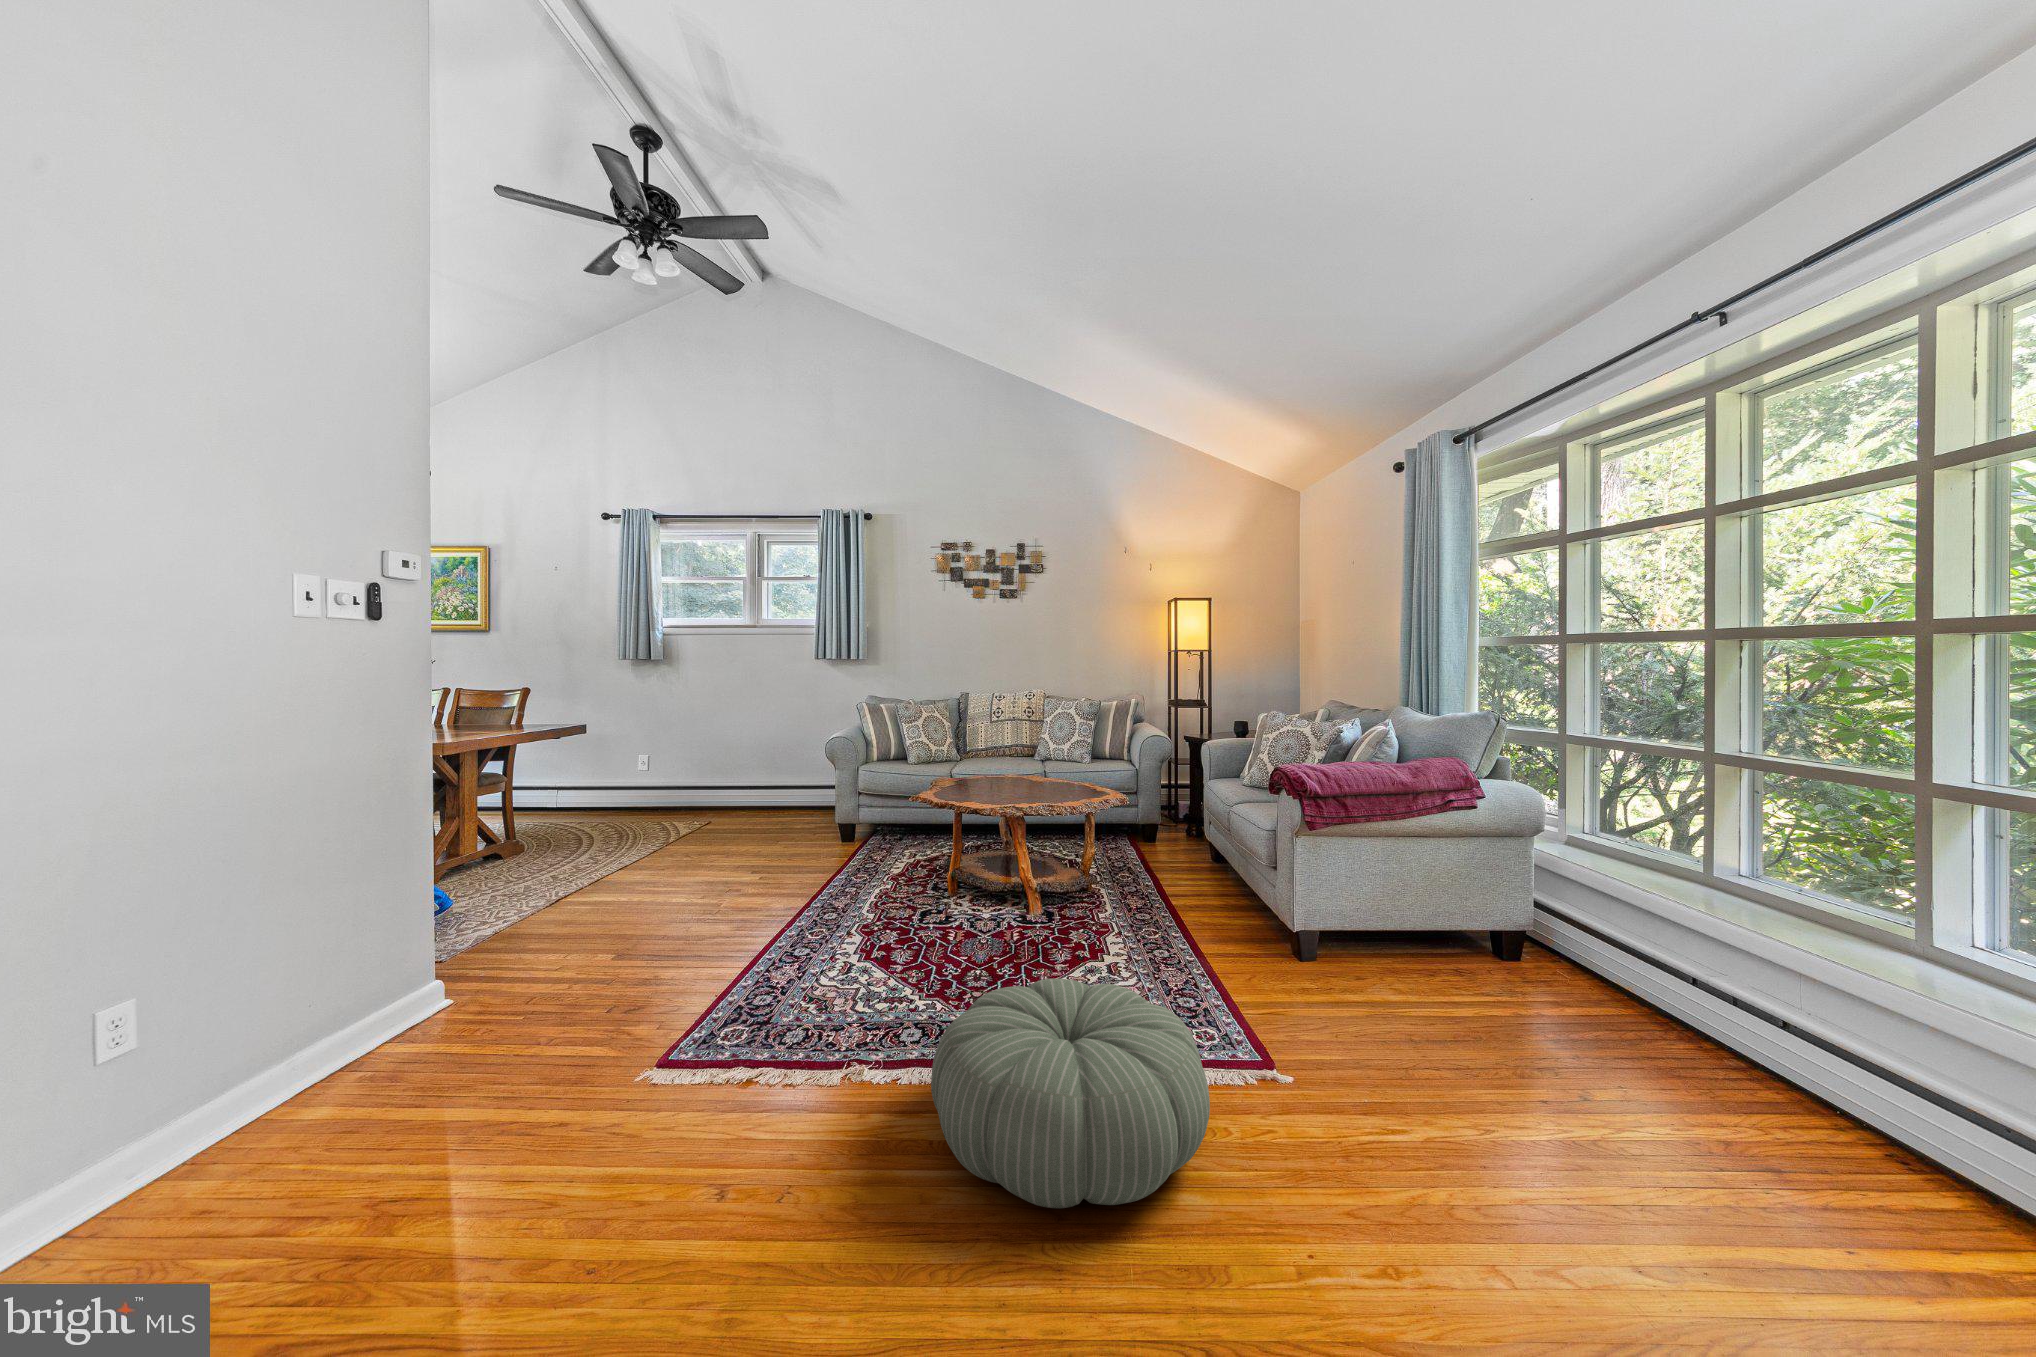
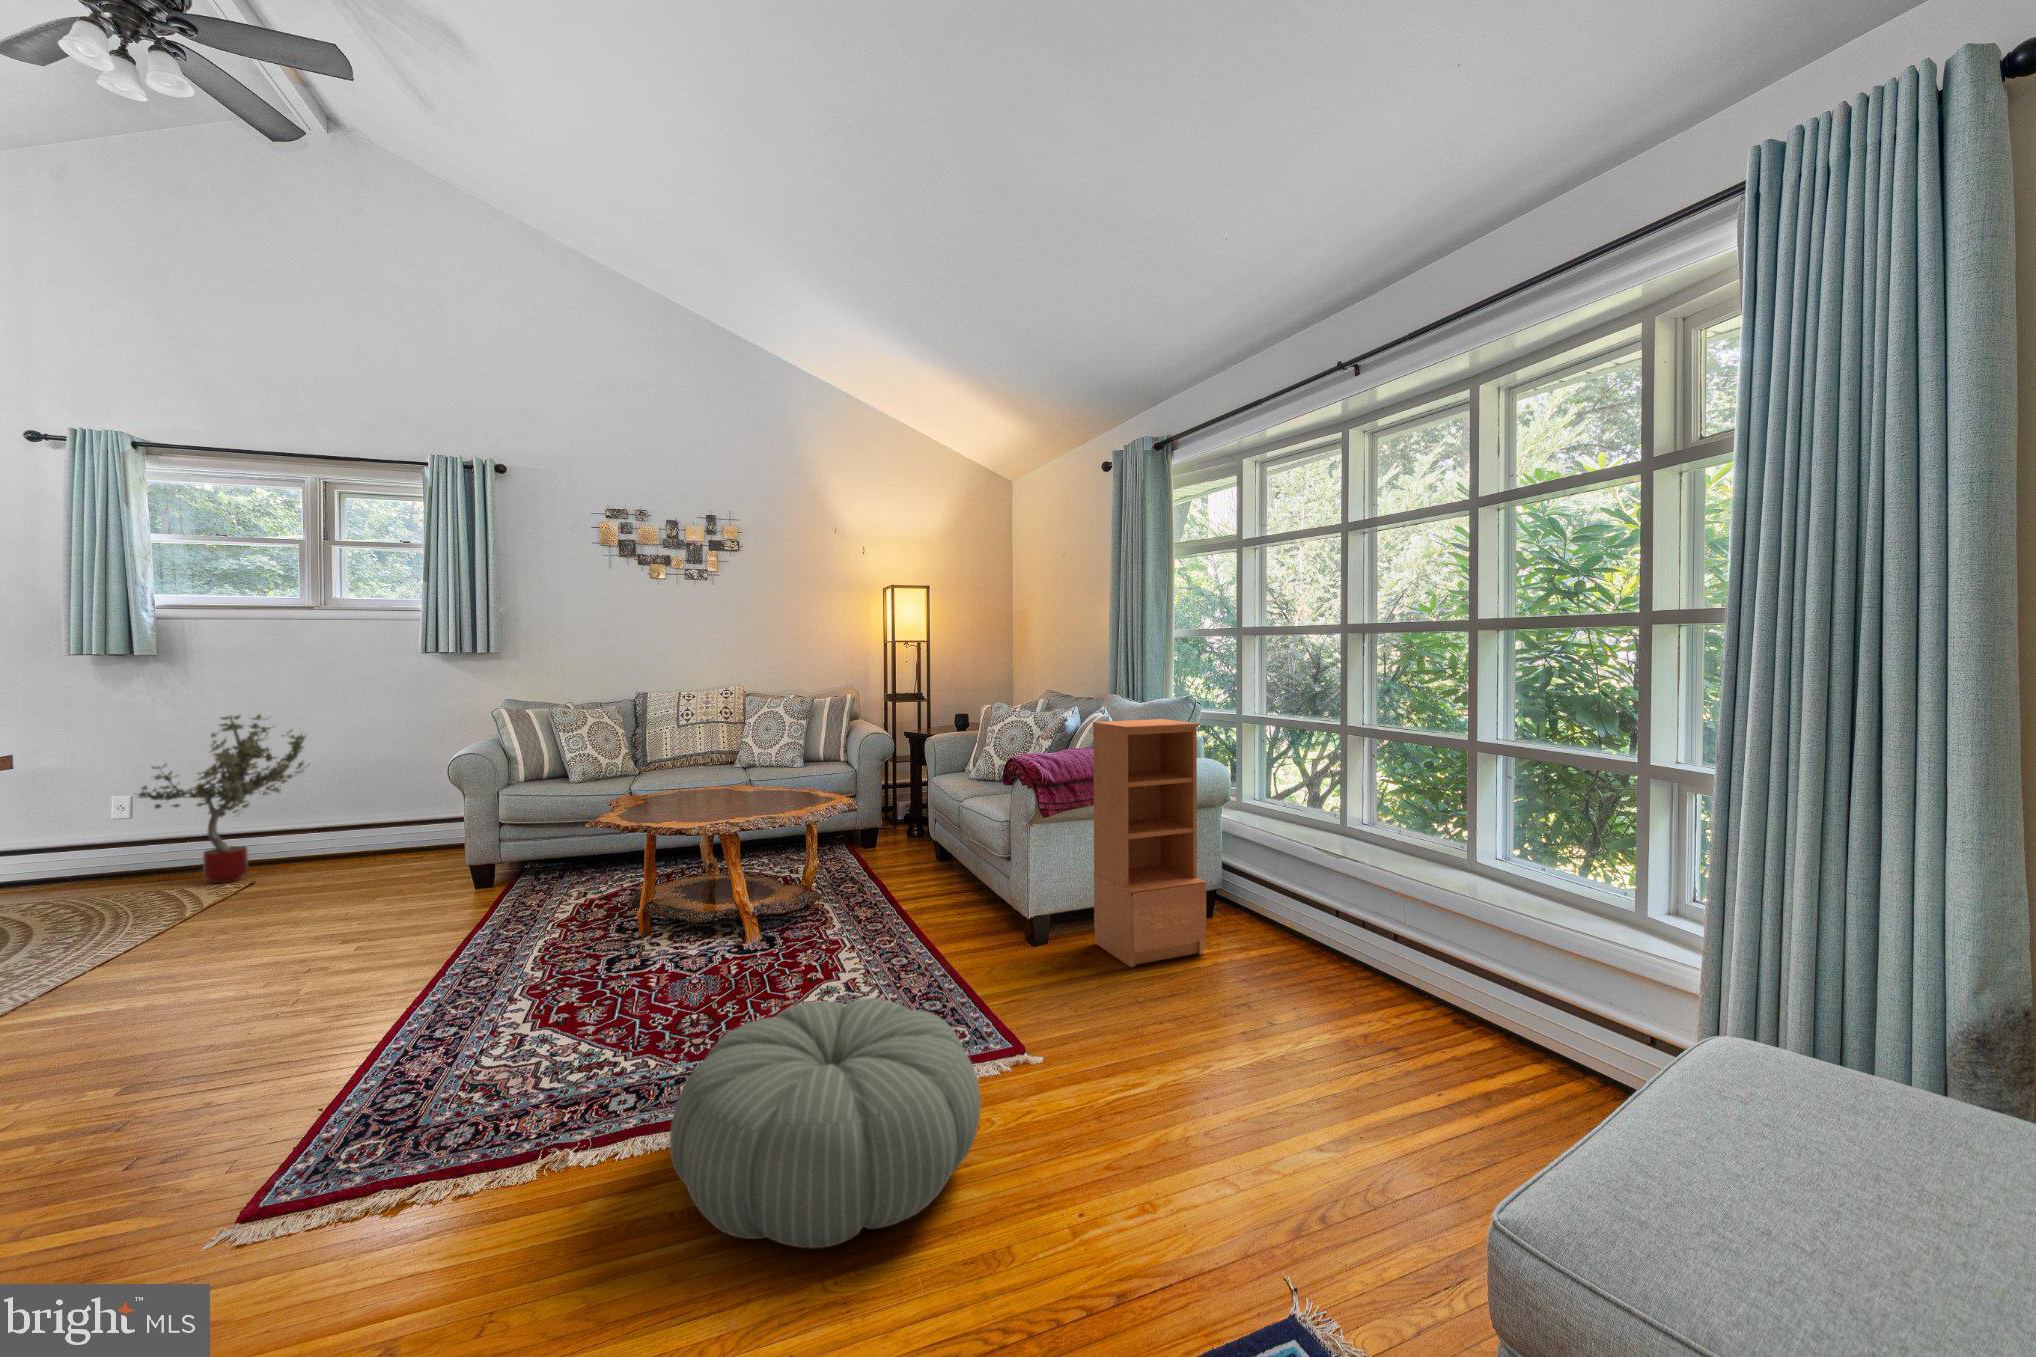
potted tree: none [647,702,743,821] -> present [136,715,309,884]
bookcase: none [1370,735,1508,1001] -> present [1093,719,1206,967]

